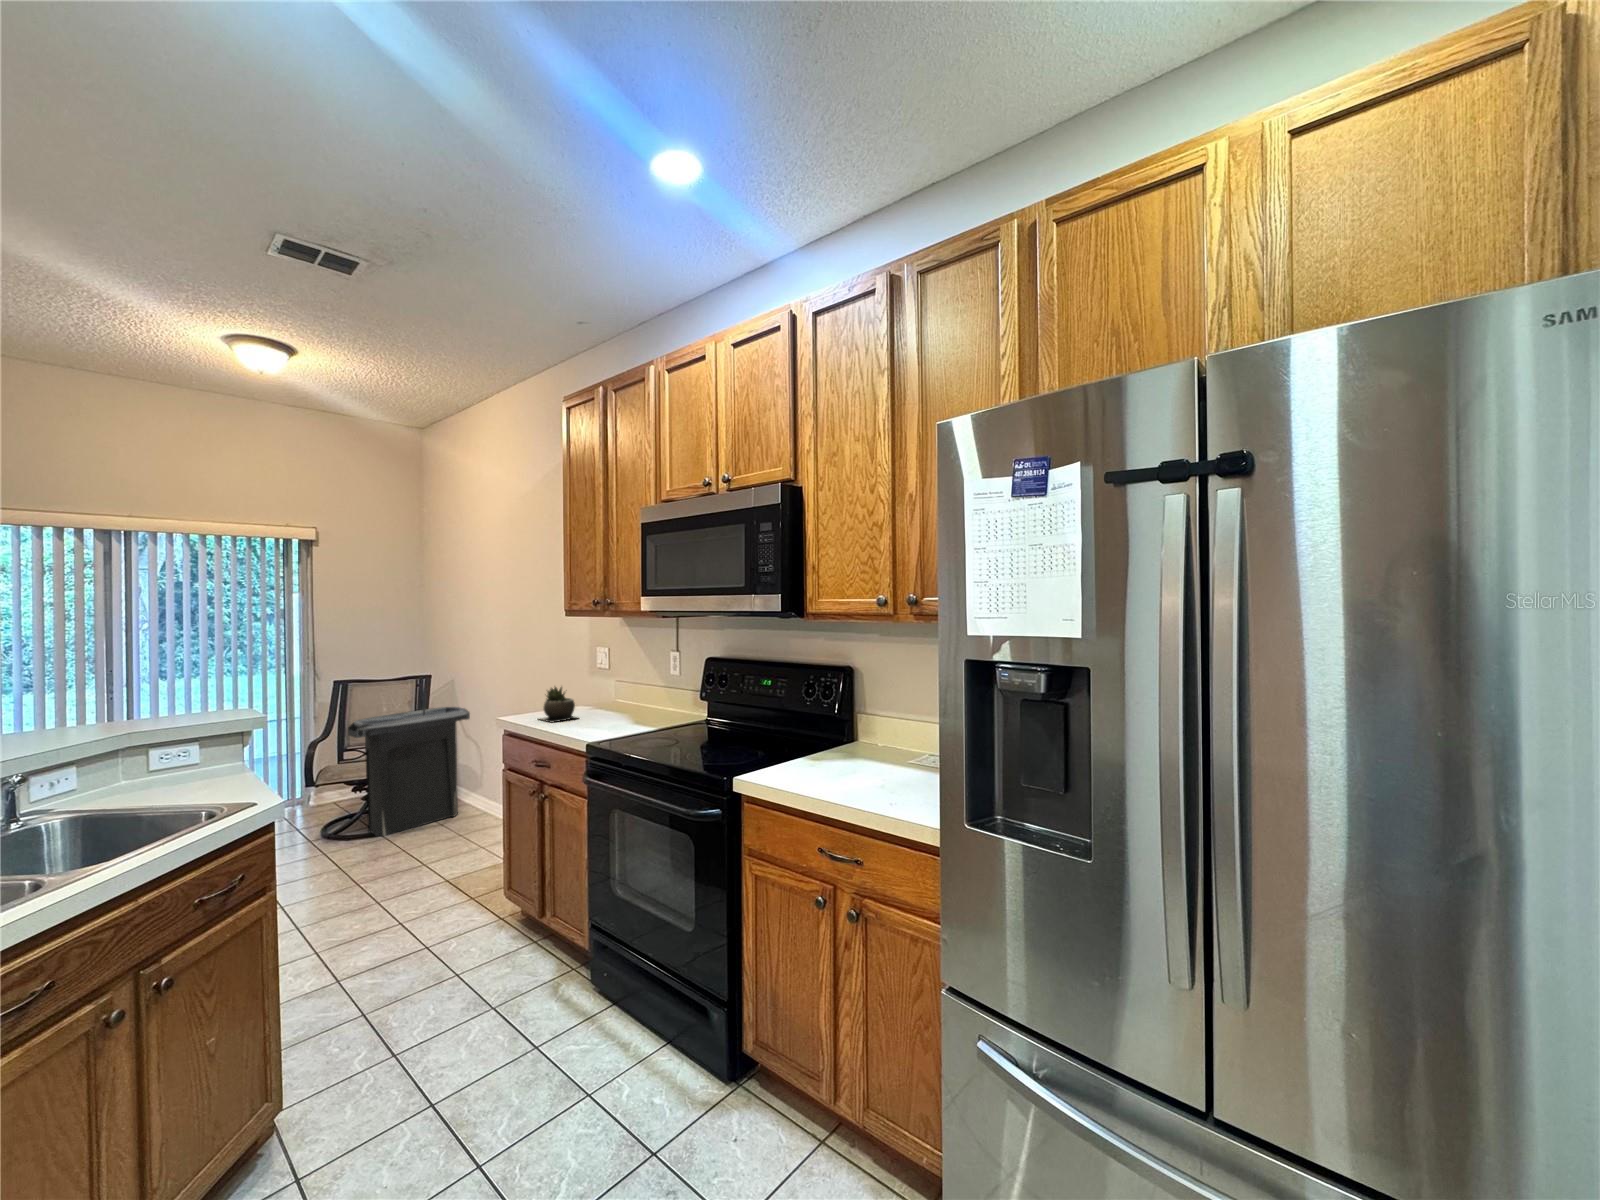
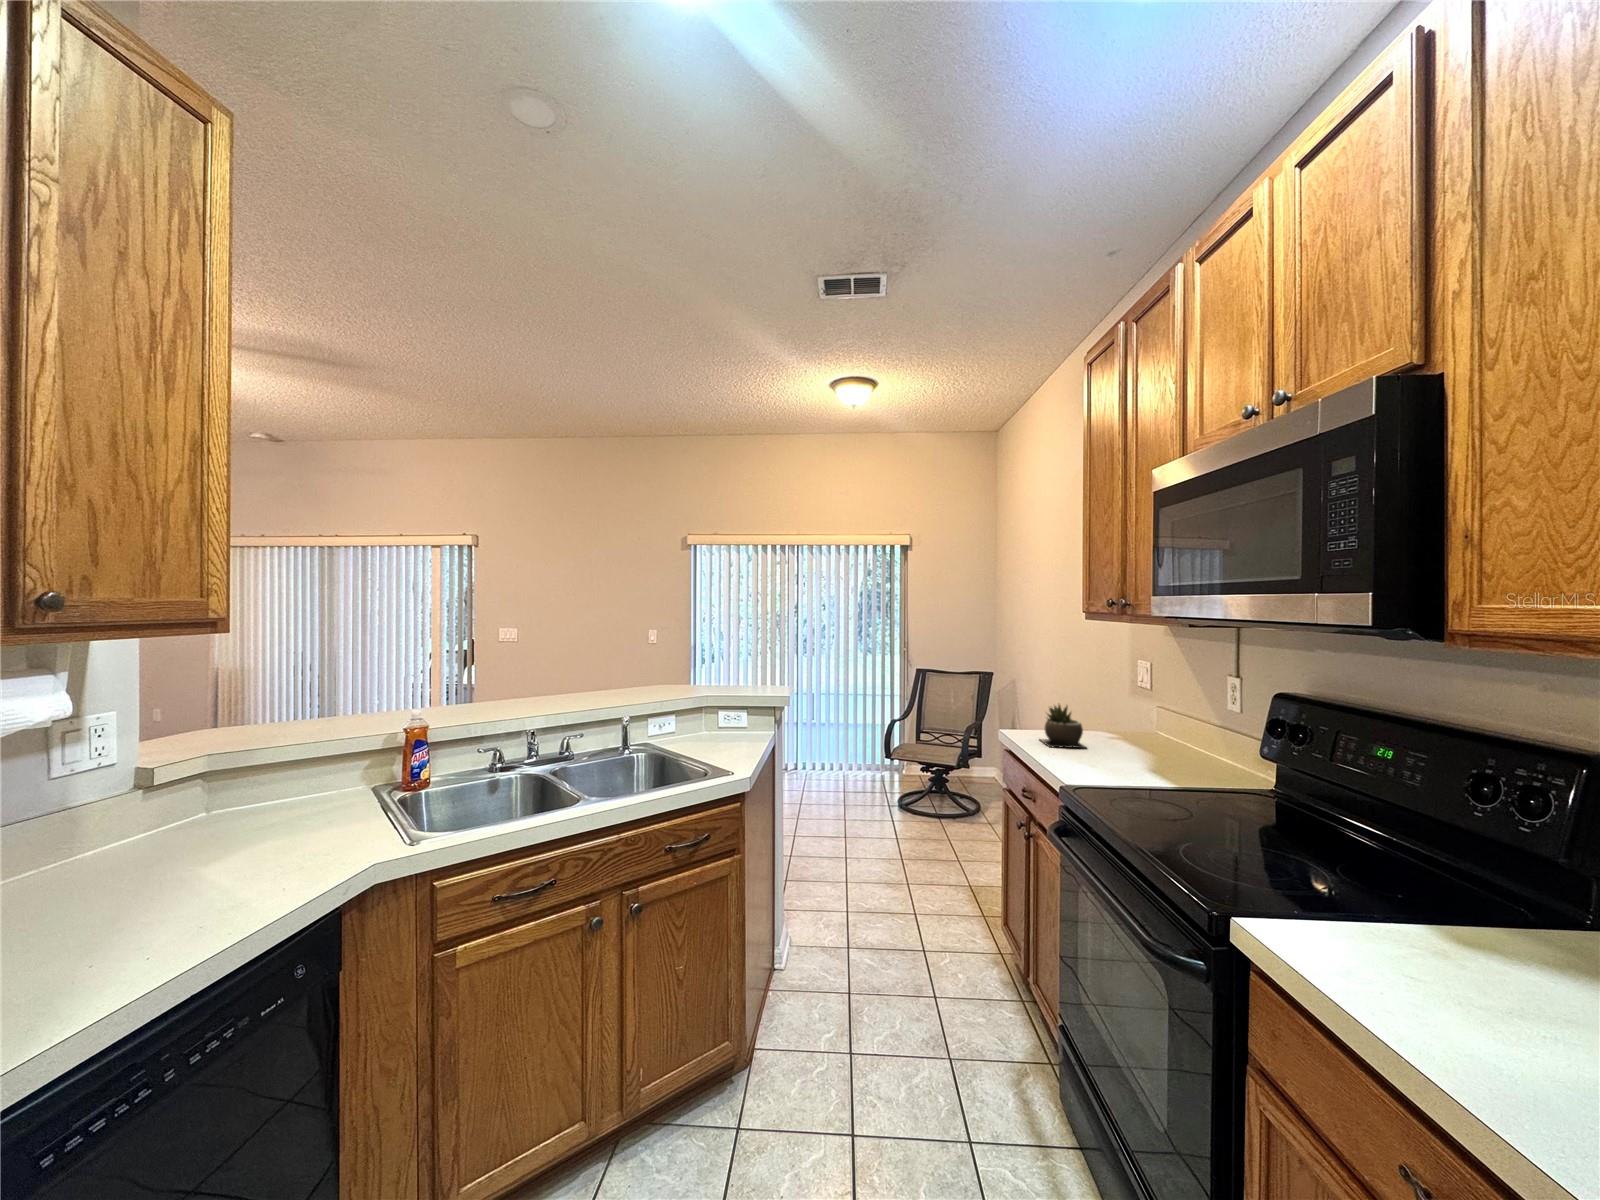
trash can: present [348,707,470,836] -> none [917,706,1022,819]

